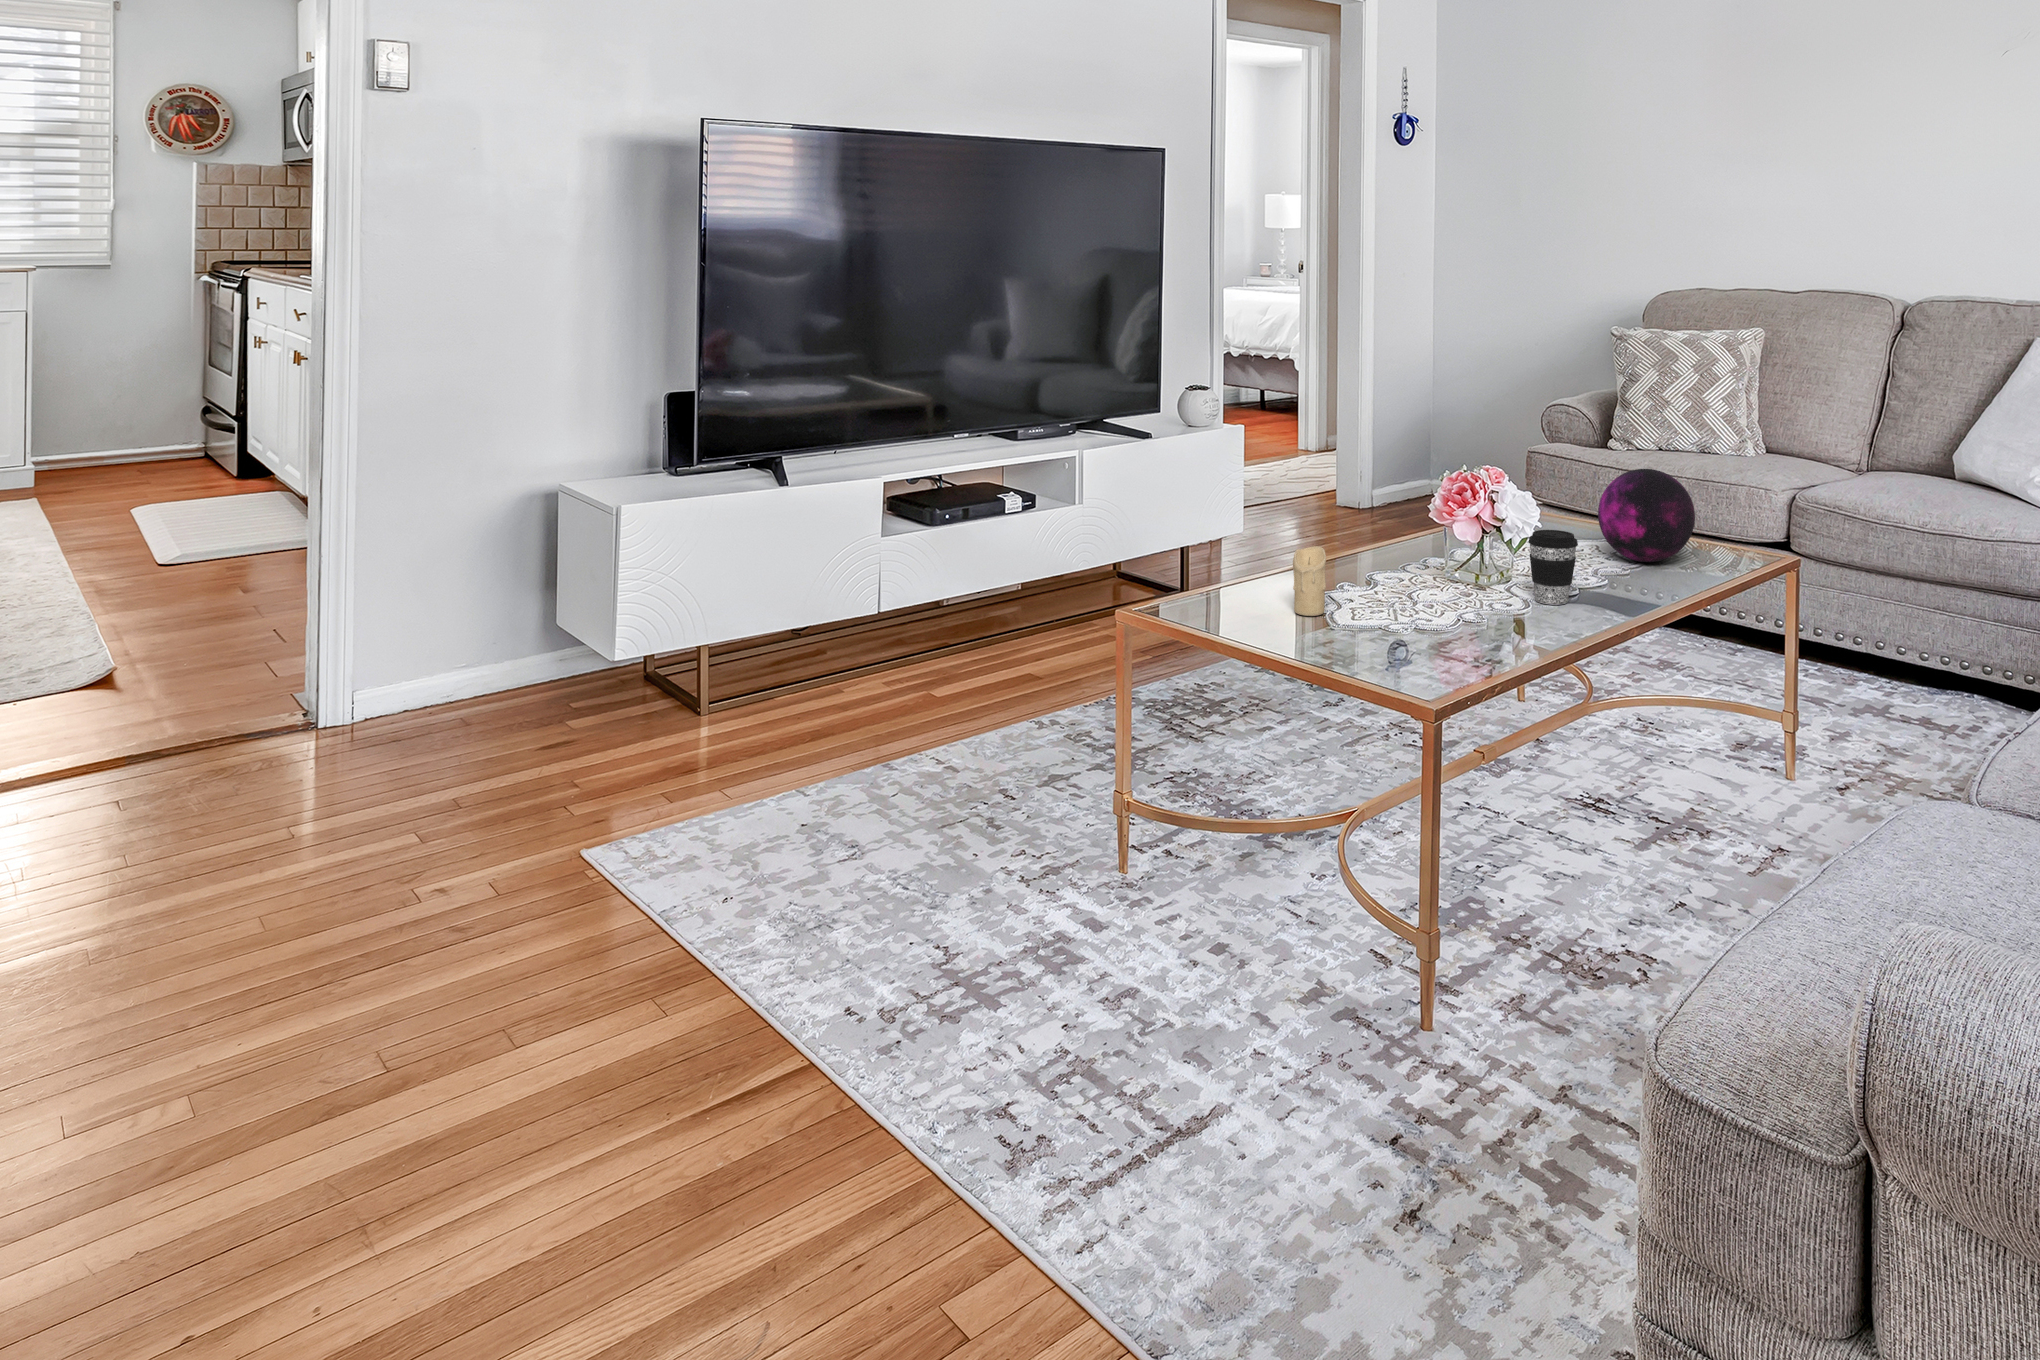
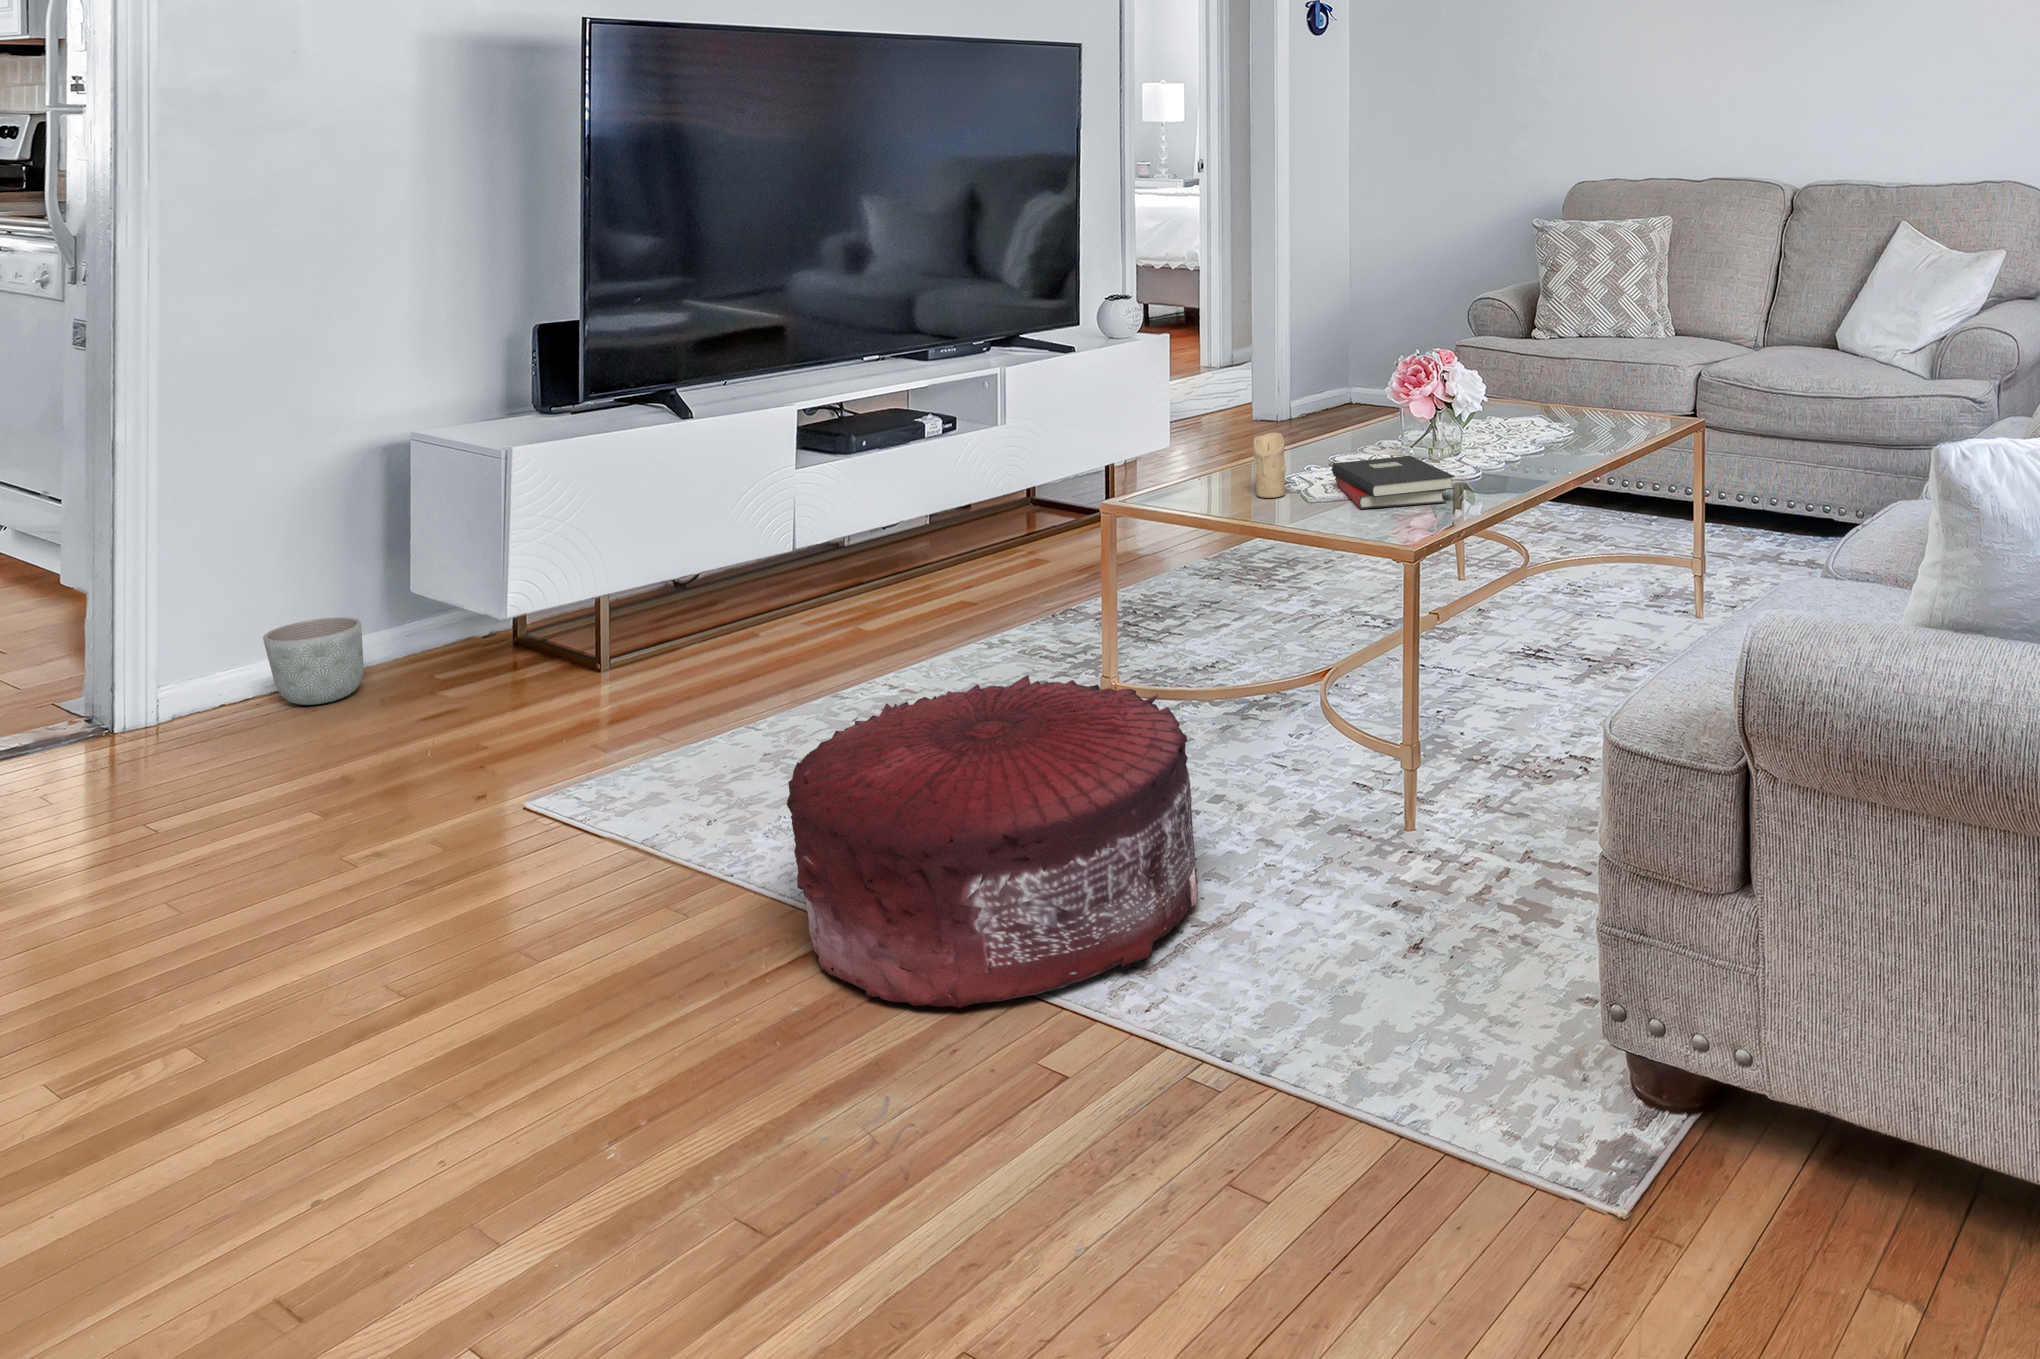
decorative orb: present [1598,469,1695,562] -> none [1527,346,1614,433]
coffee cup: present [1528,530,1578,605] -> none [1469,404,1514,472]
hardback book: none [1376,581,1506,640] -> present [1332,456,1455,509]
planter: none [397,645,481,726] -> present [263,617,364,705]
pouf: none [745,796,1180,1203] -> present [786,675,1198,1008]

